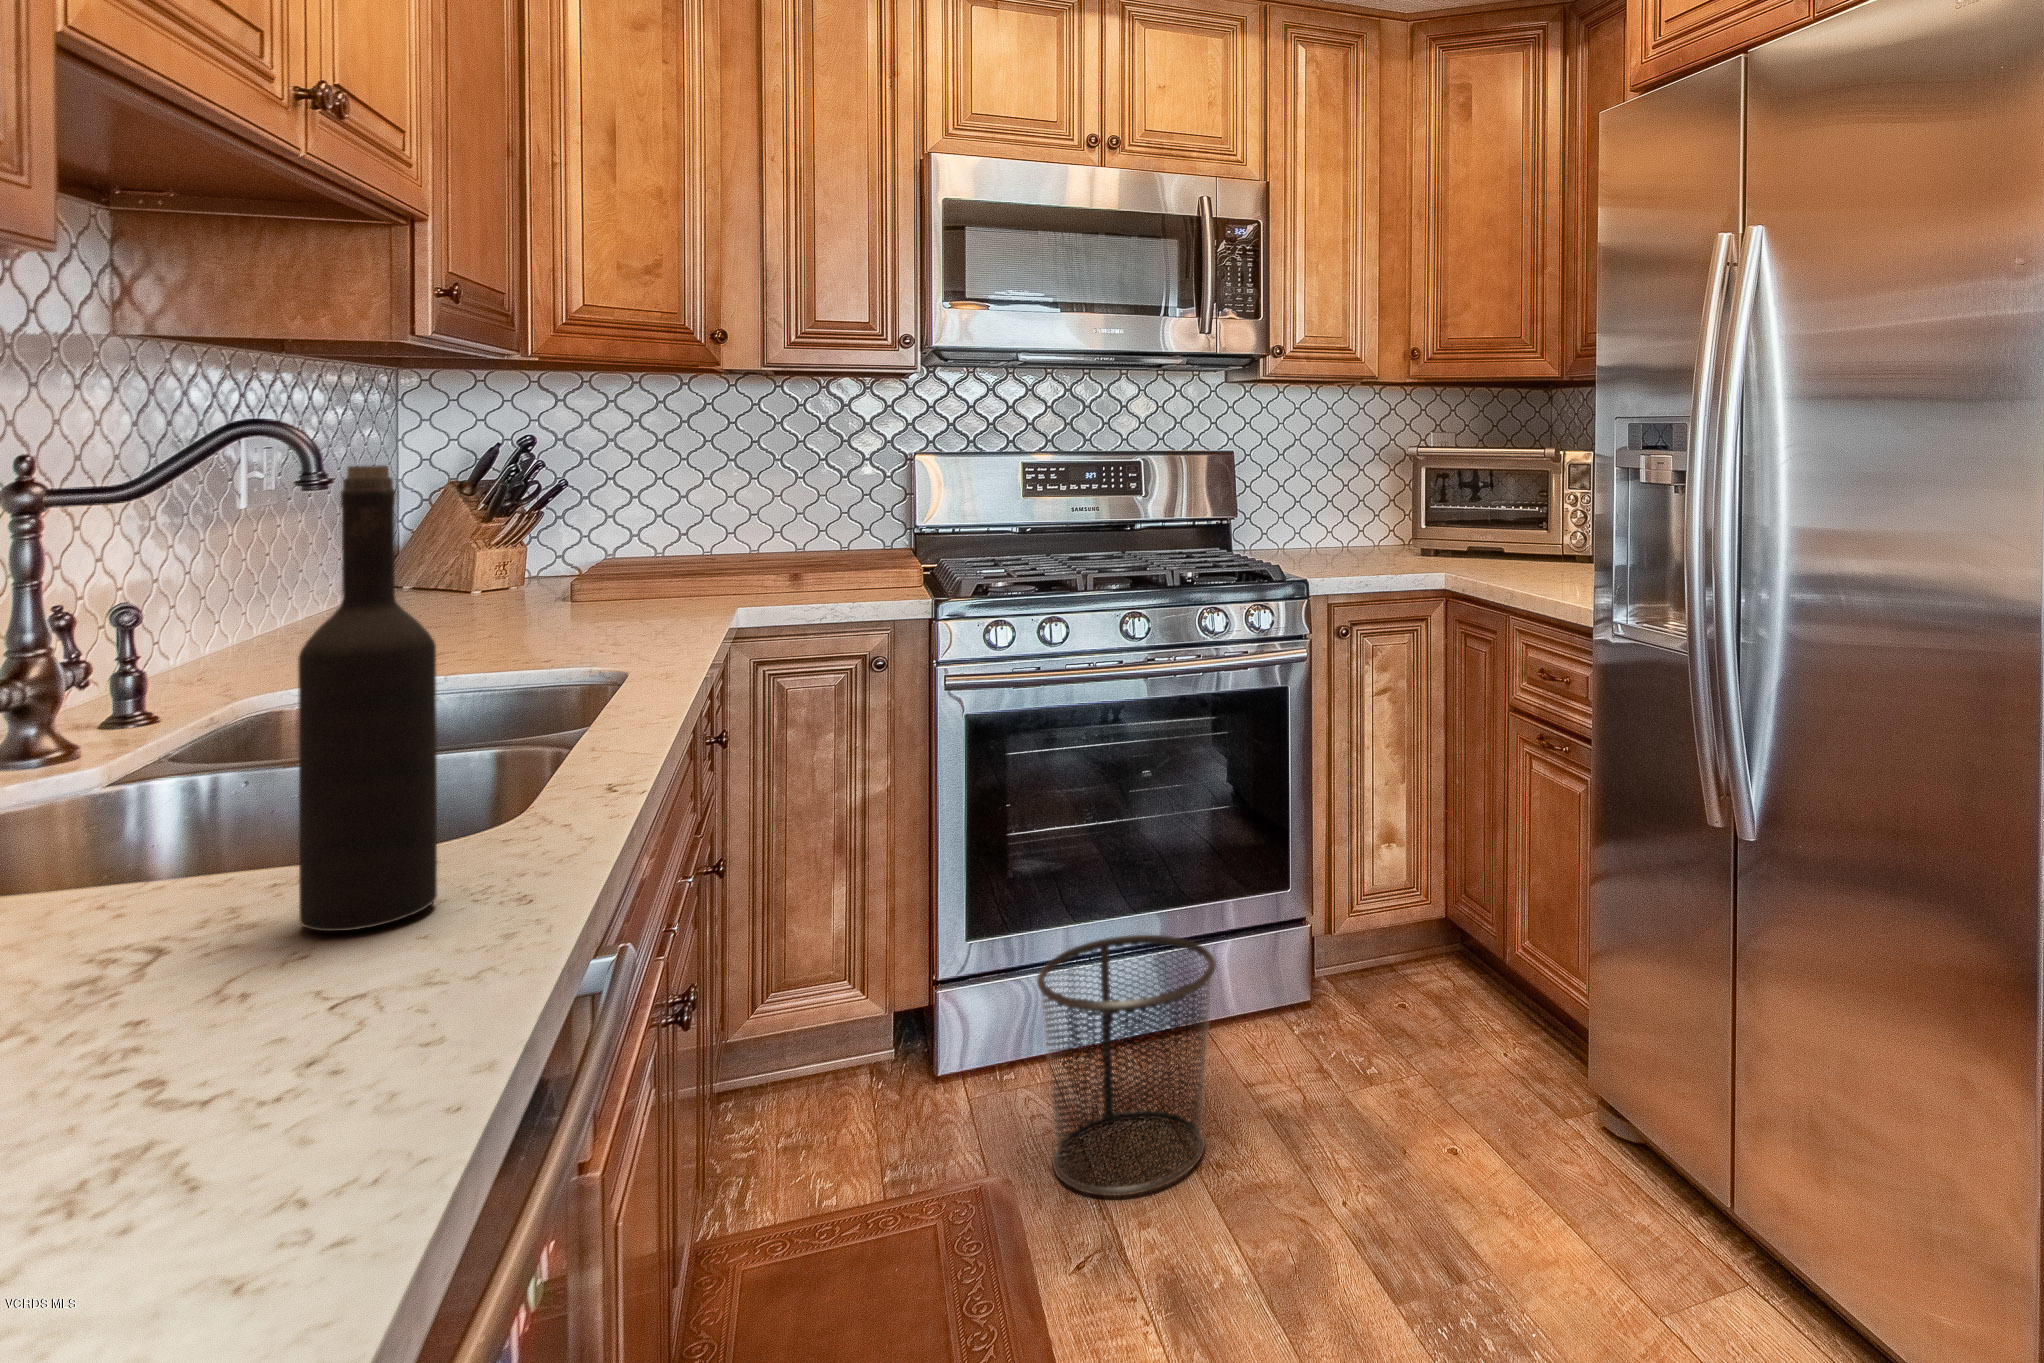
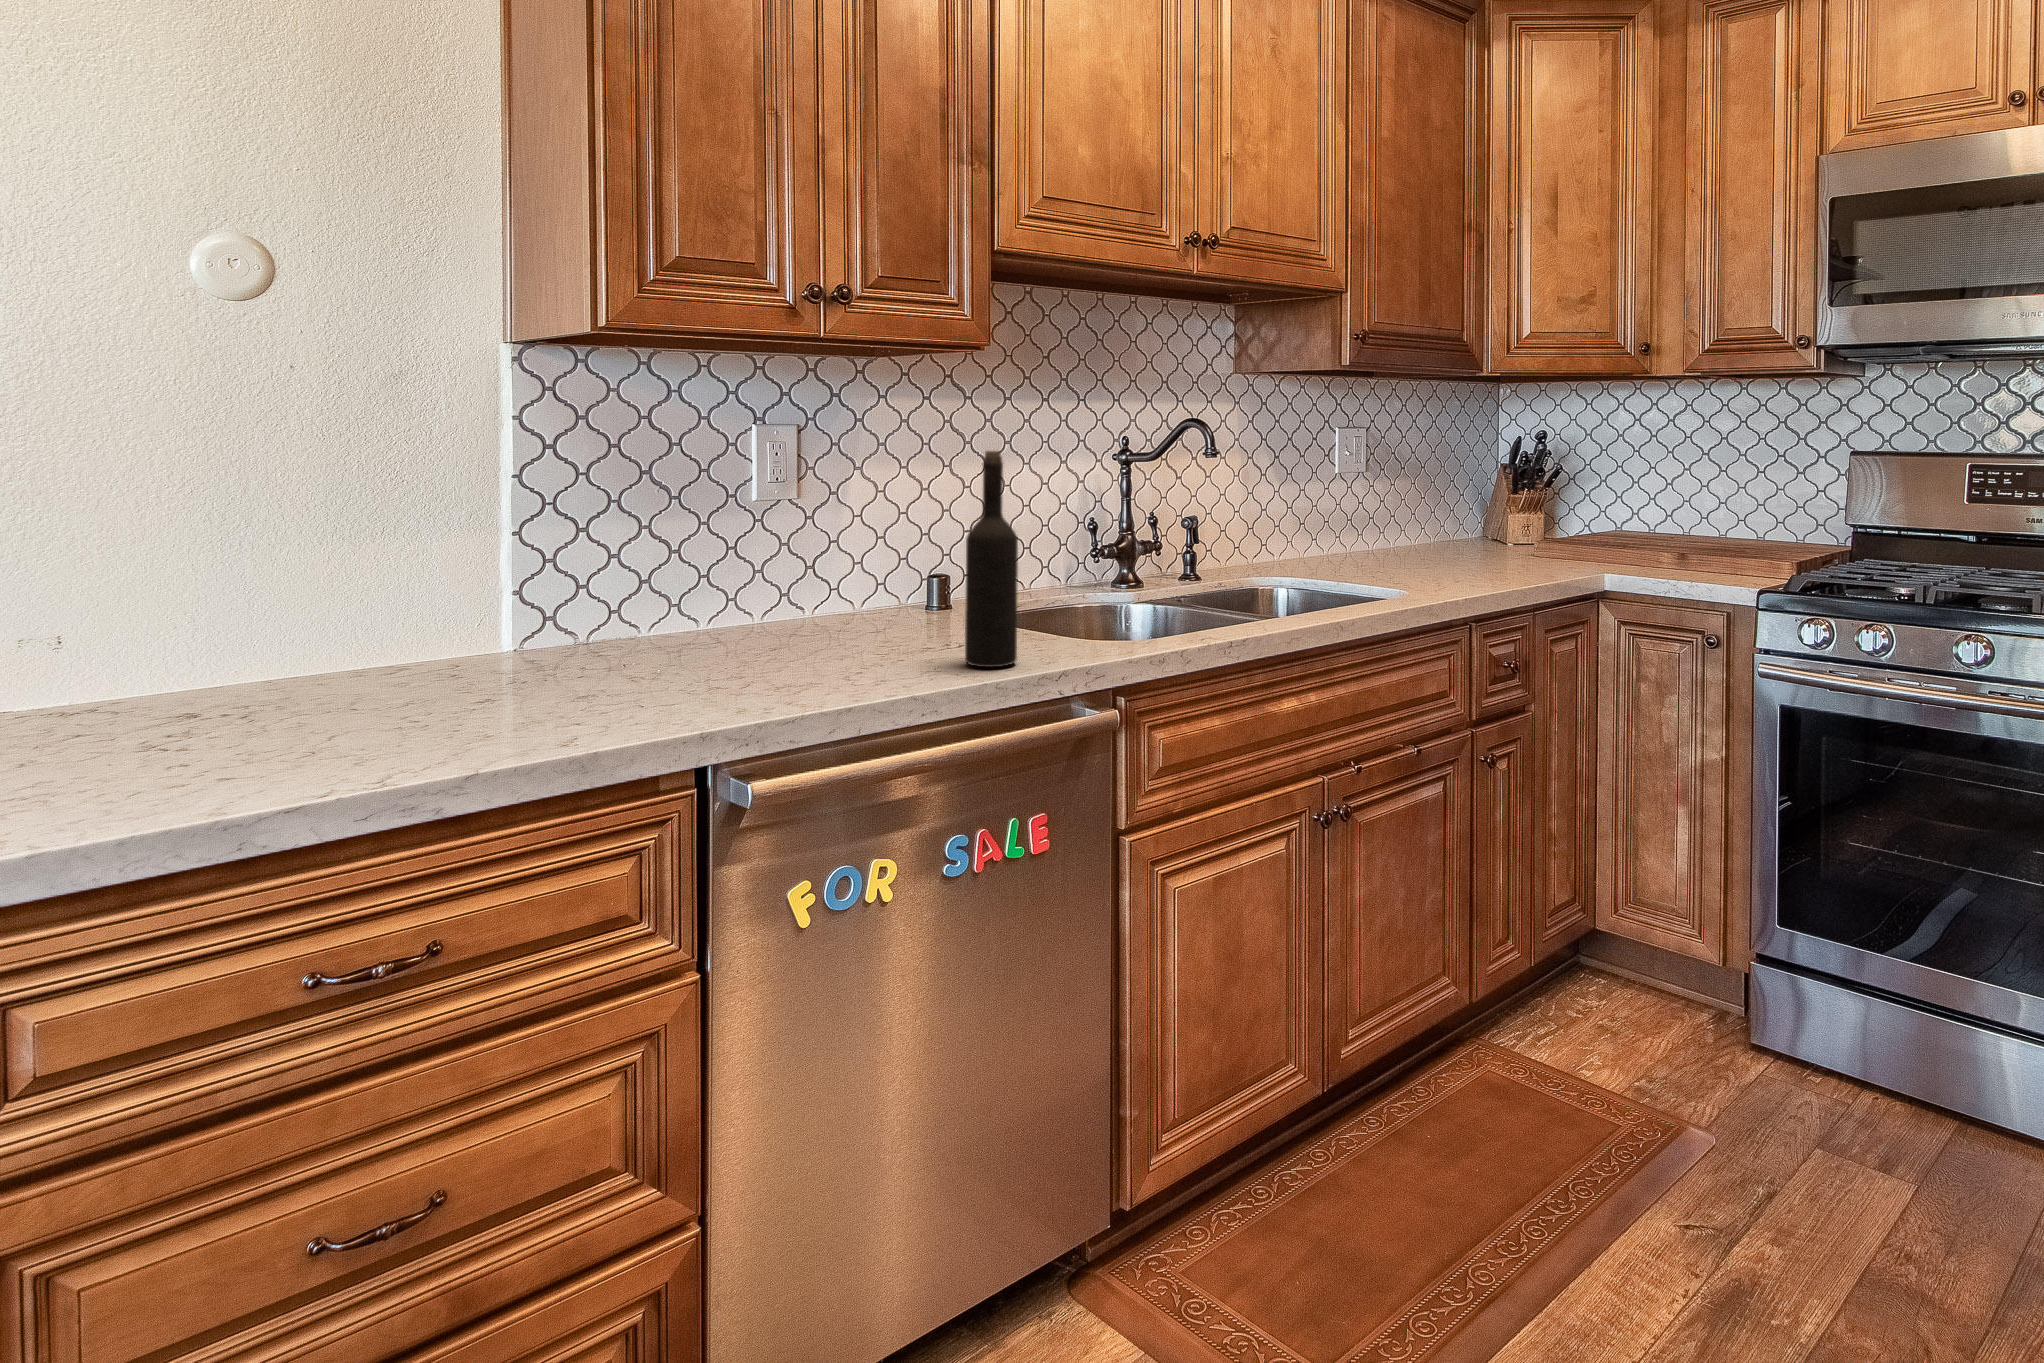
waste bin: present [1037,935,1216,1196] -> none [1738,958,1944,1235]

